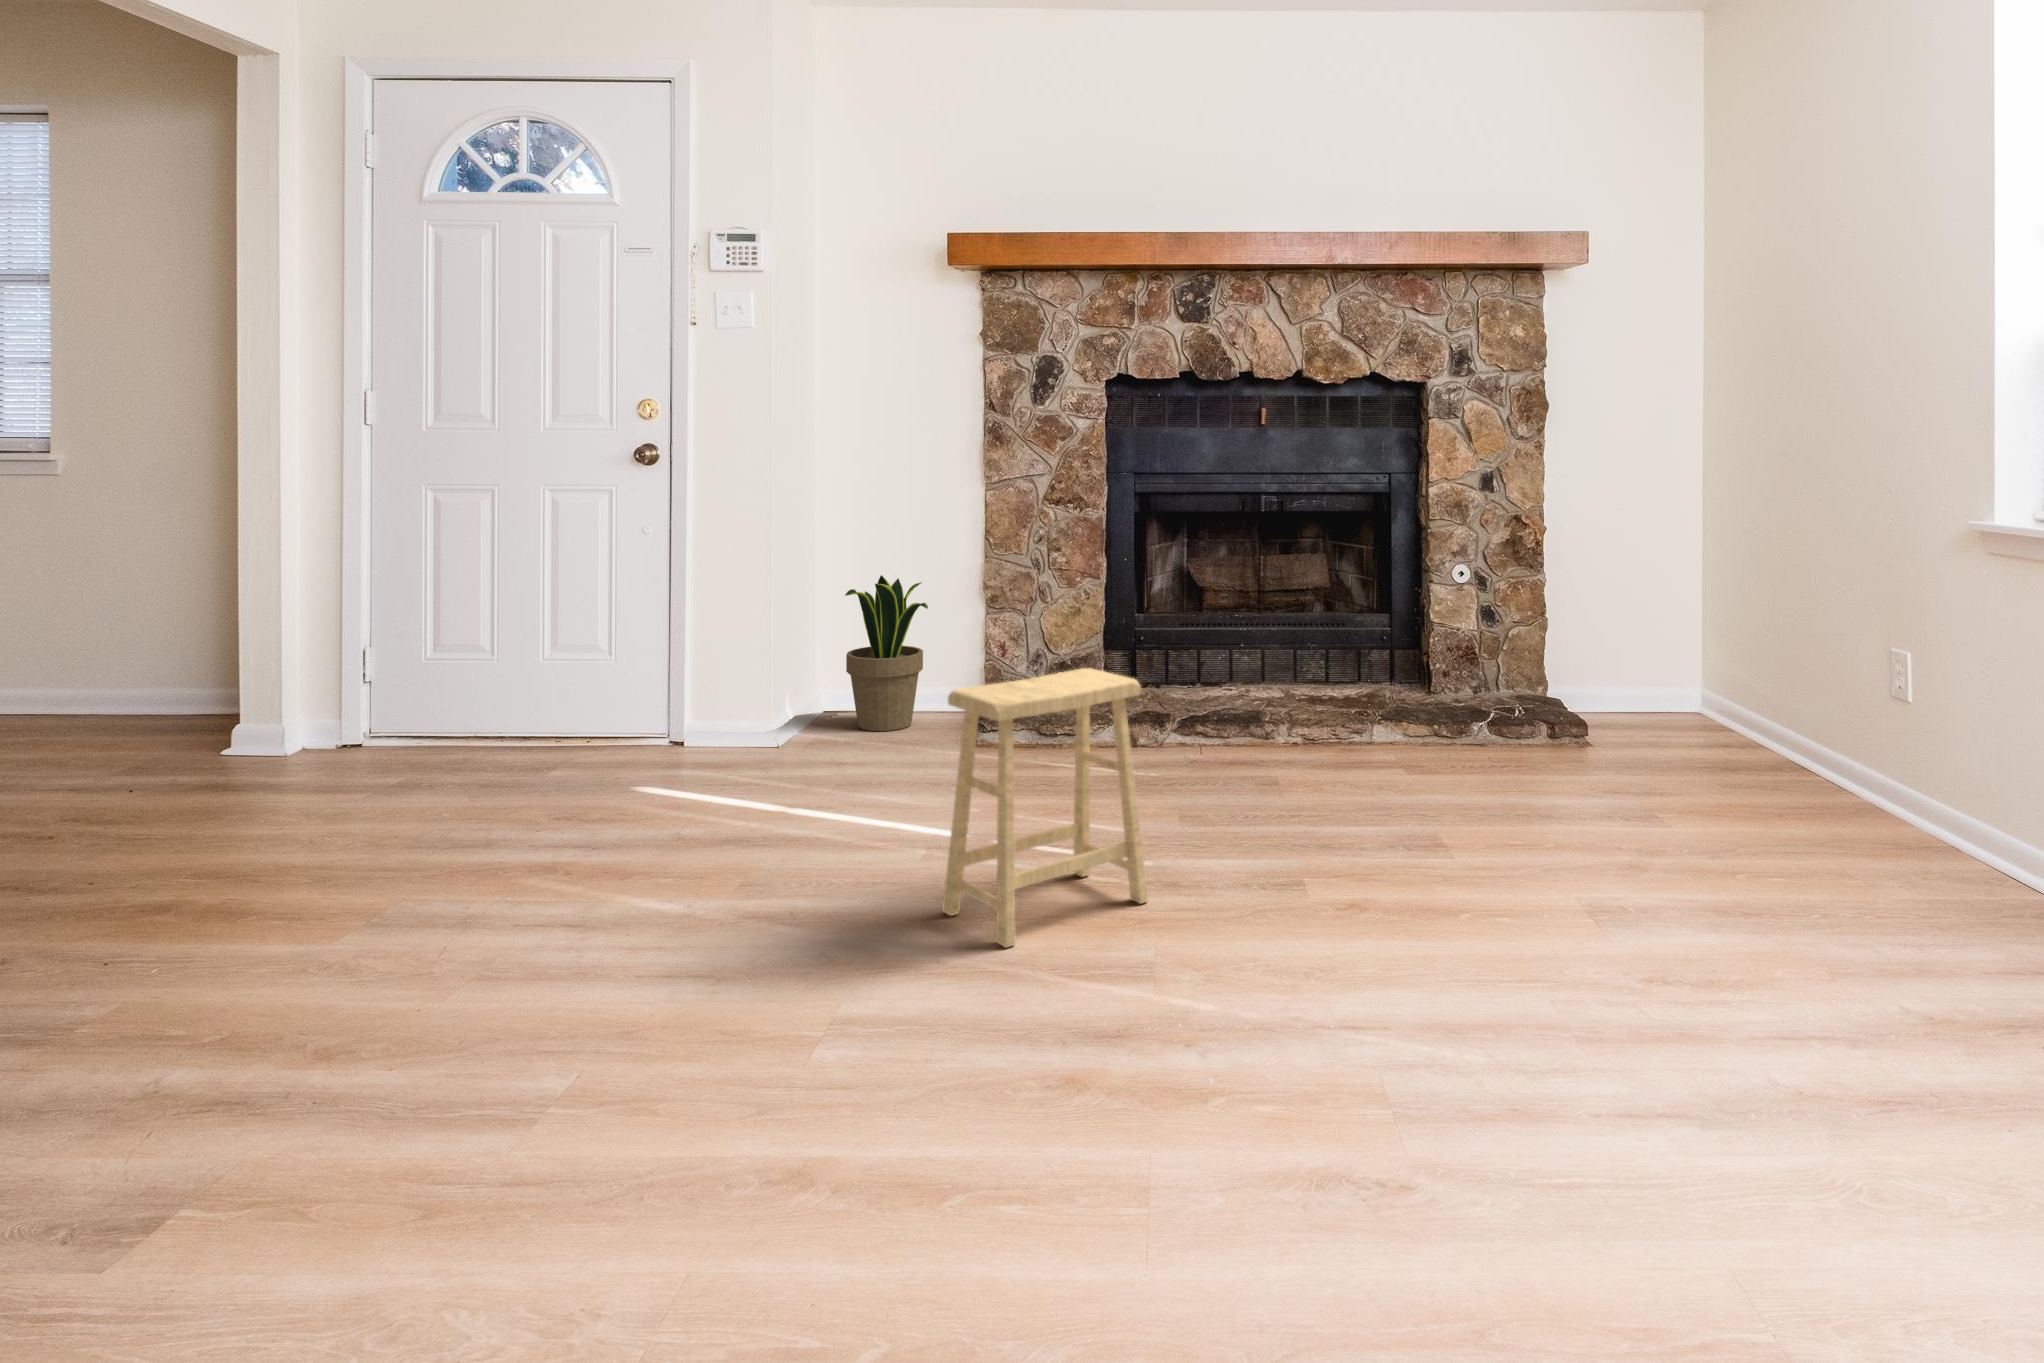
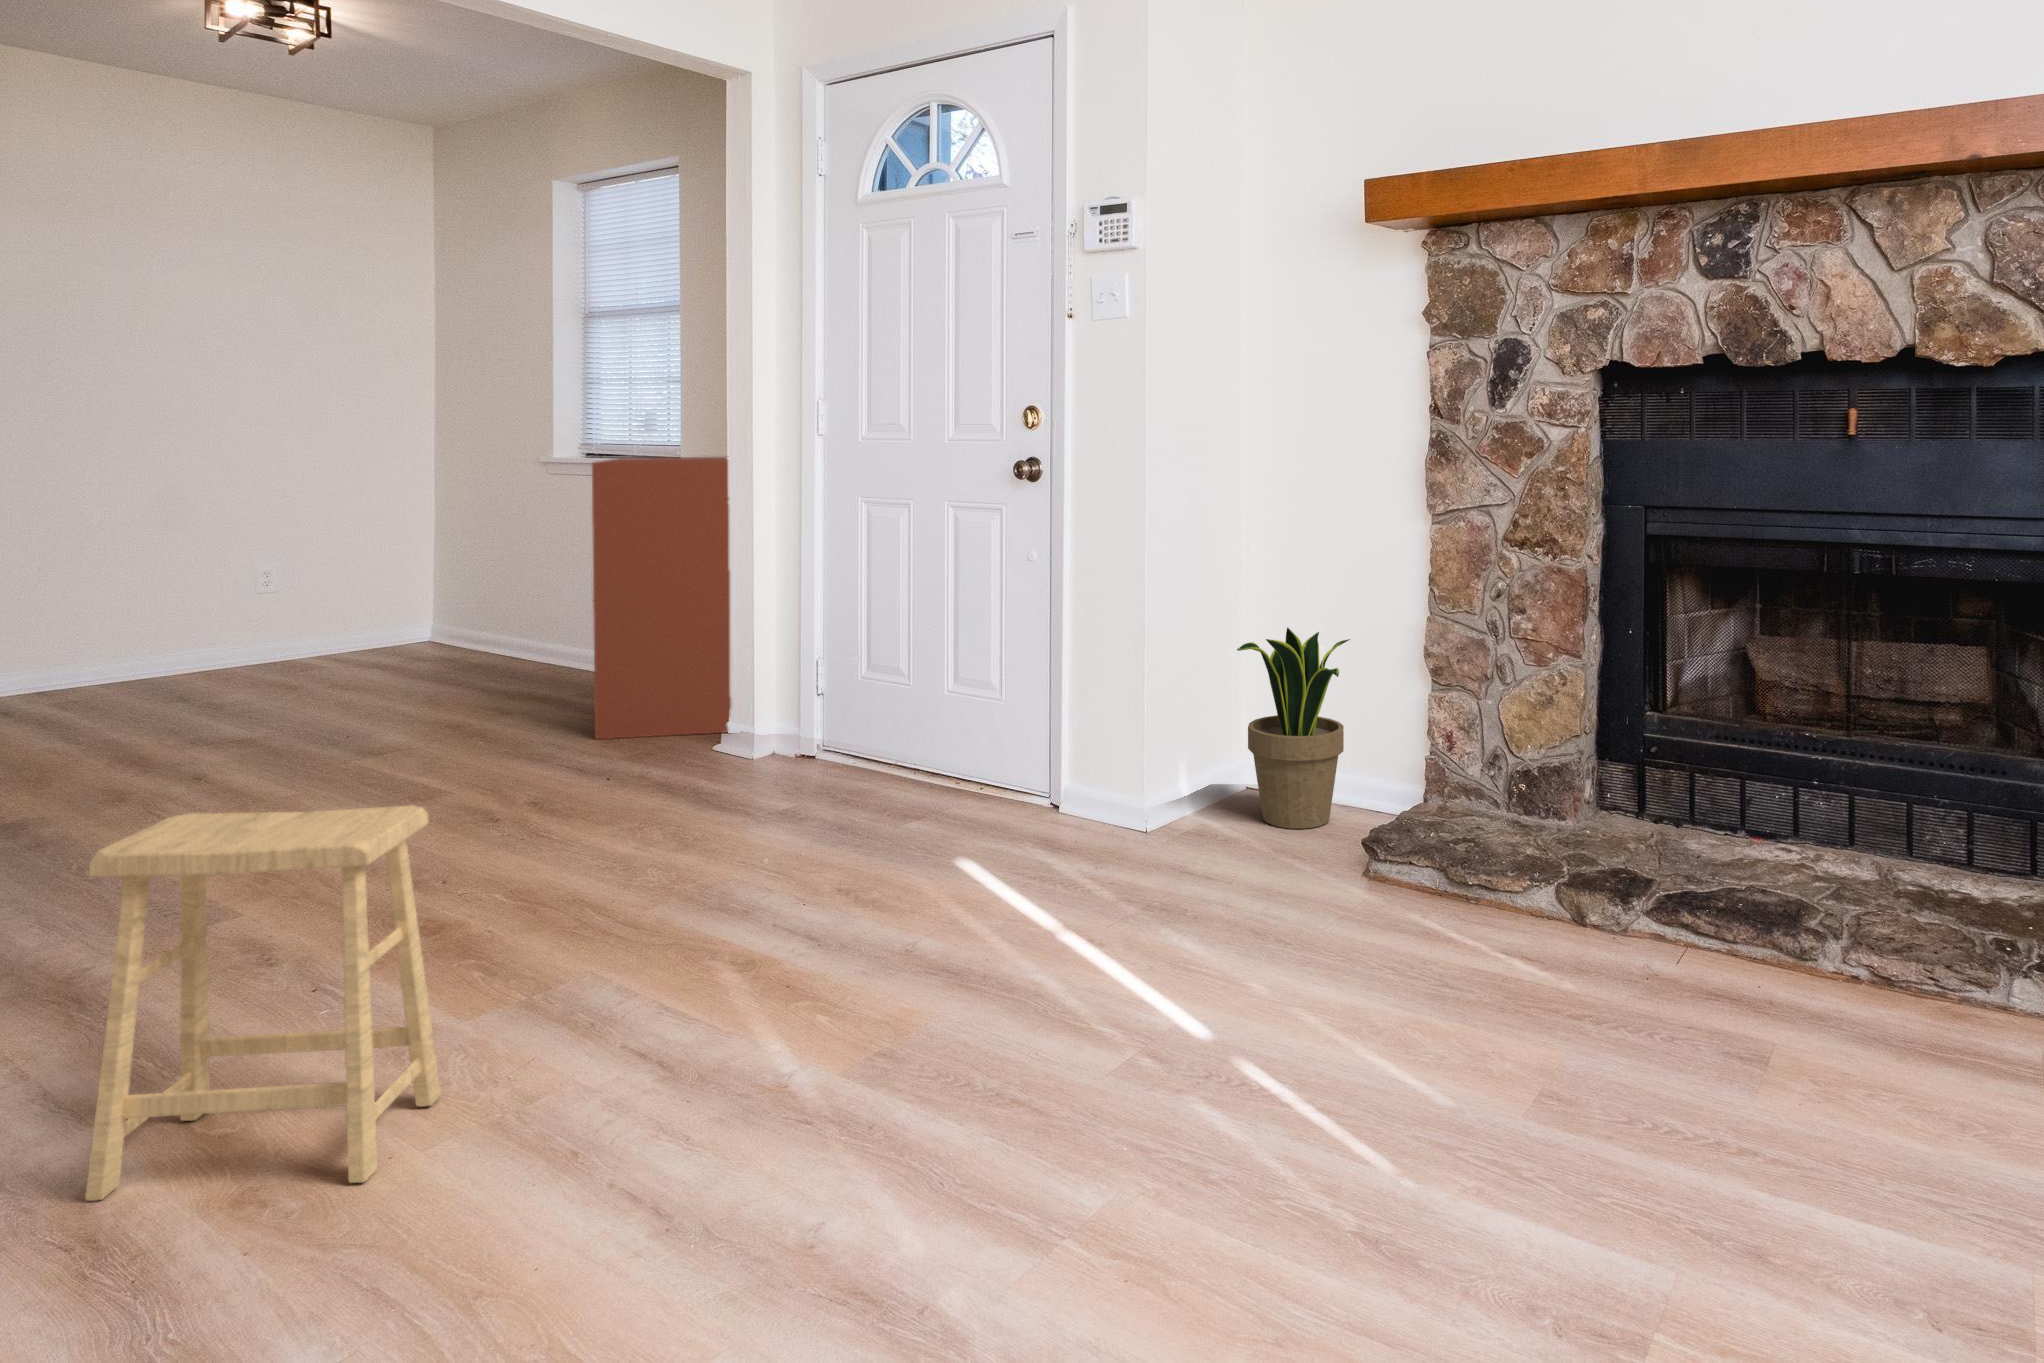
bookshelf: none [27,451,234,769] -> present [592,457,731,739]
footstool: present [942,668,1148,948] -> present [85,805,441,1201]

